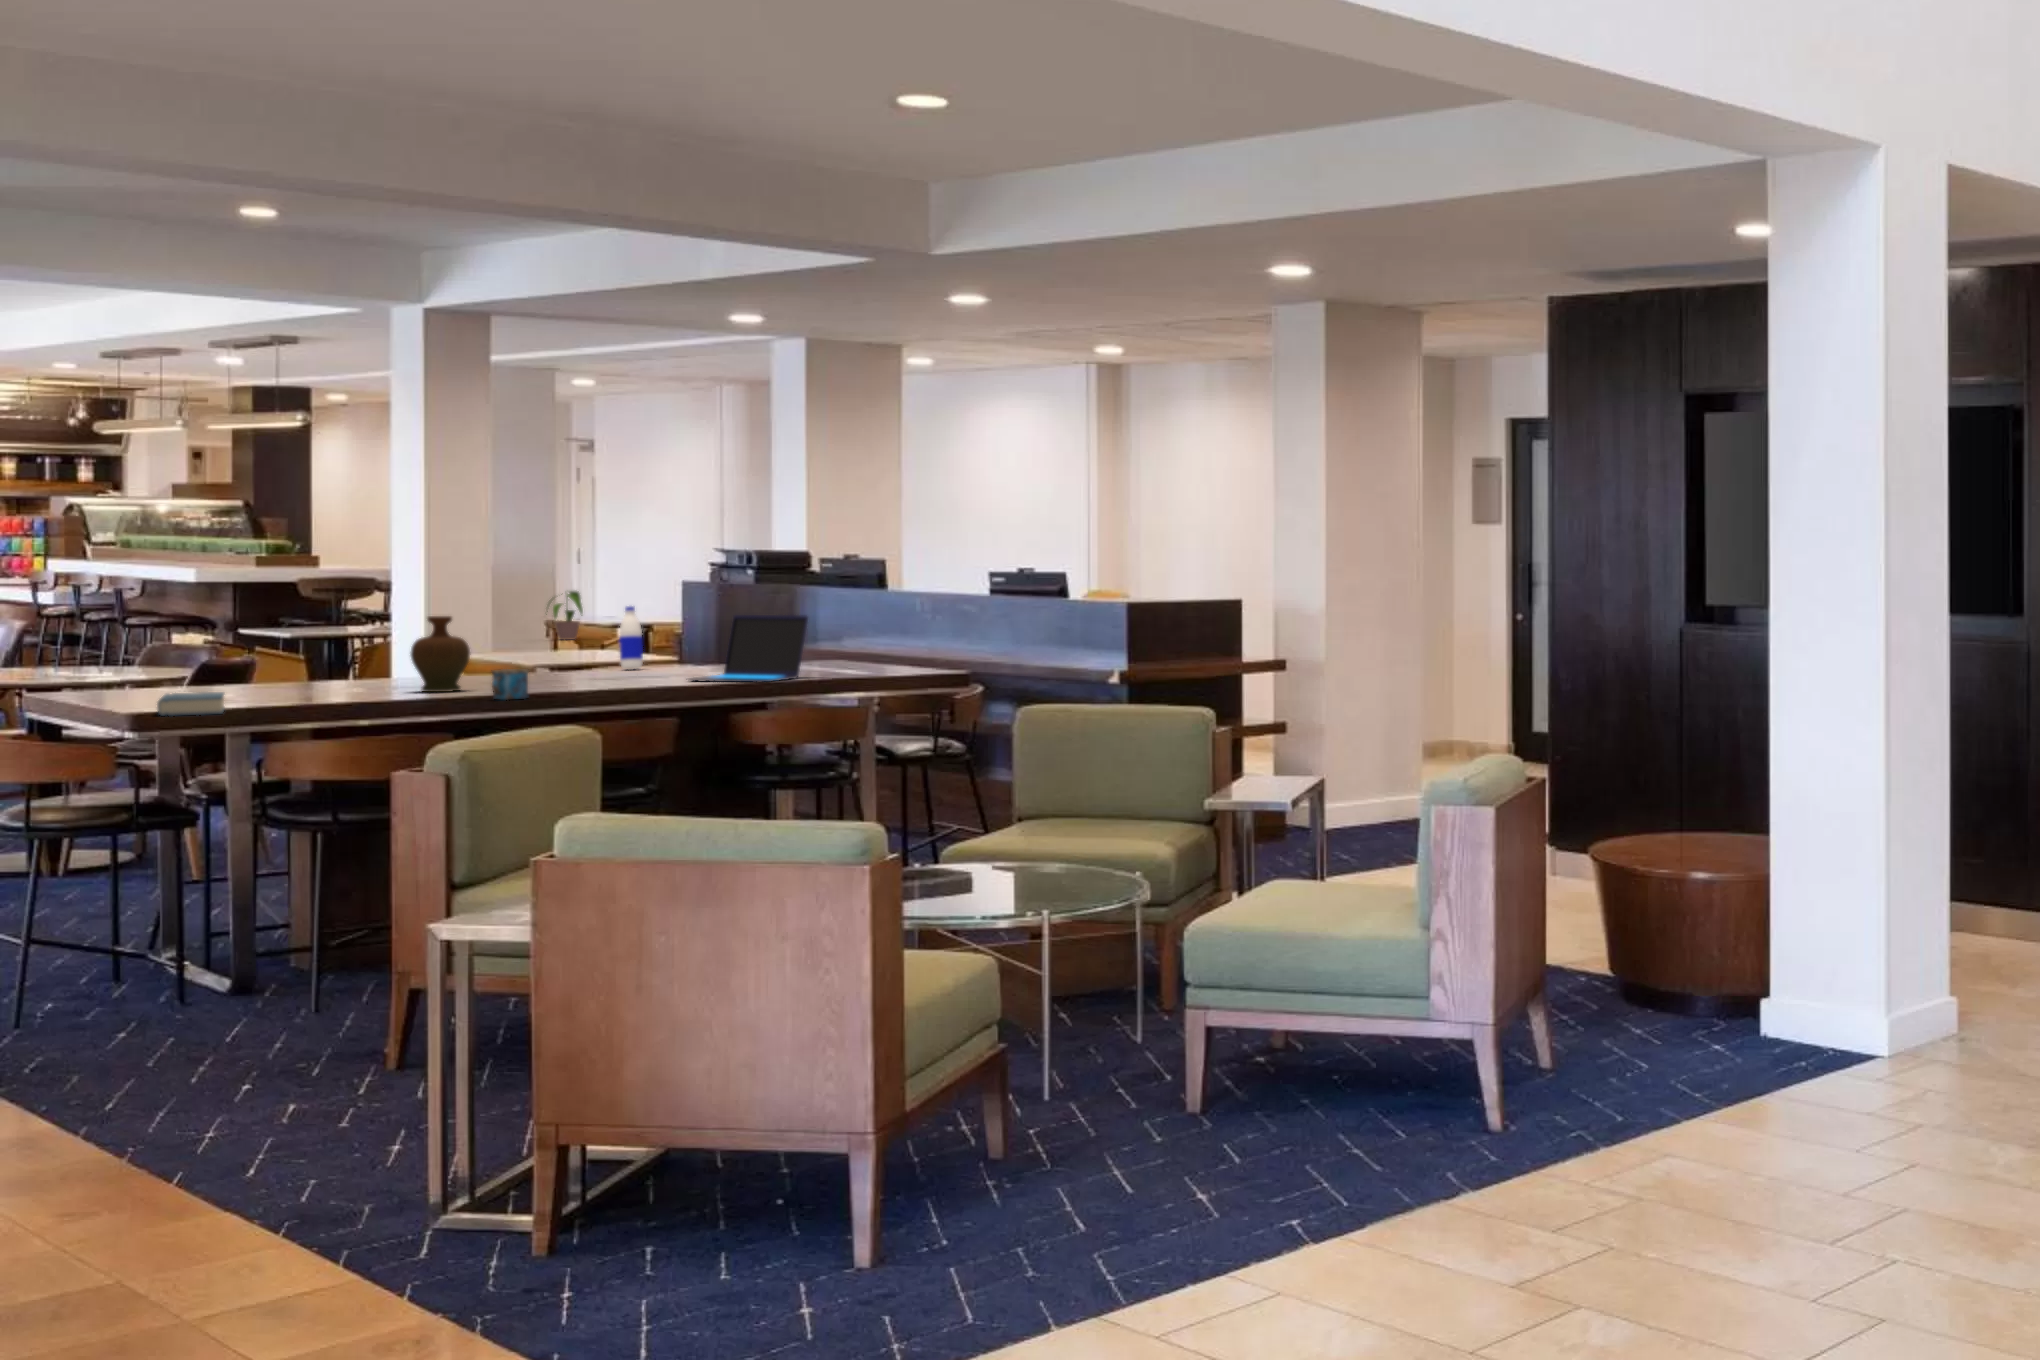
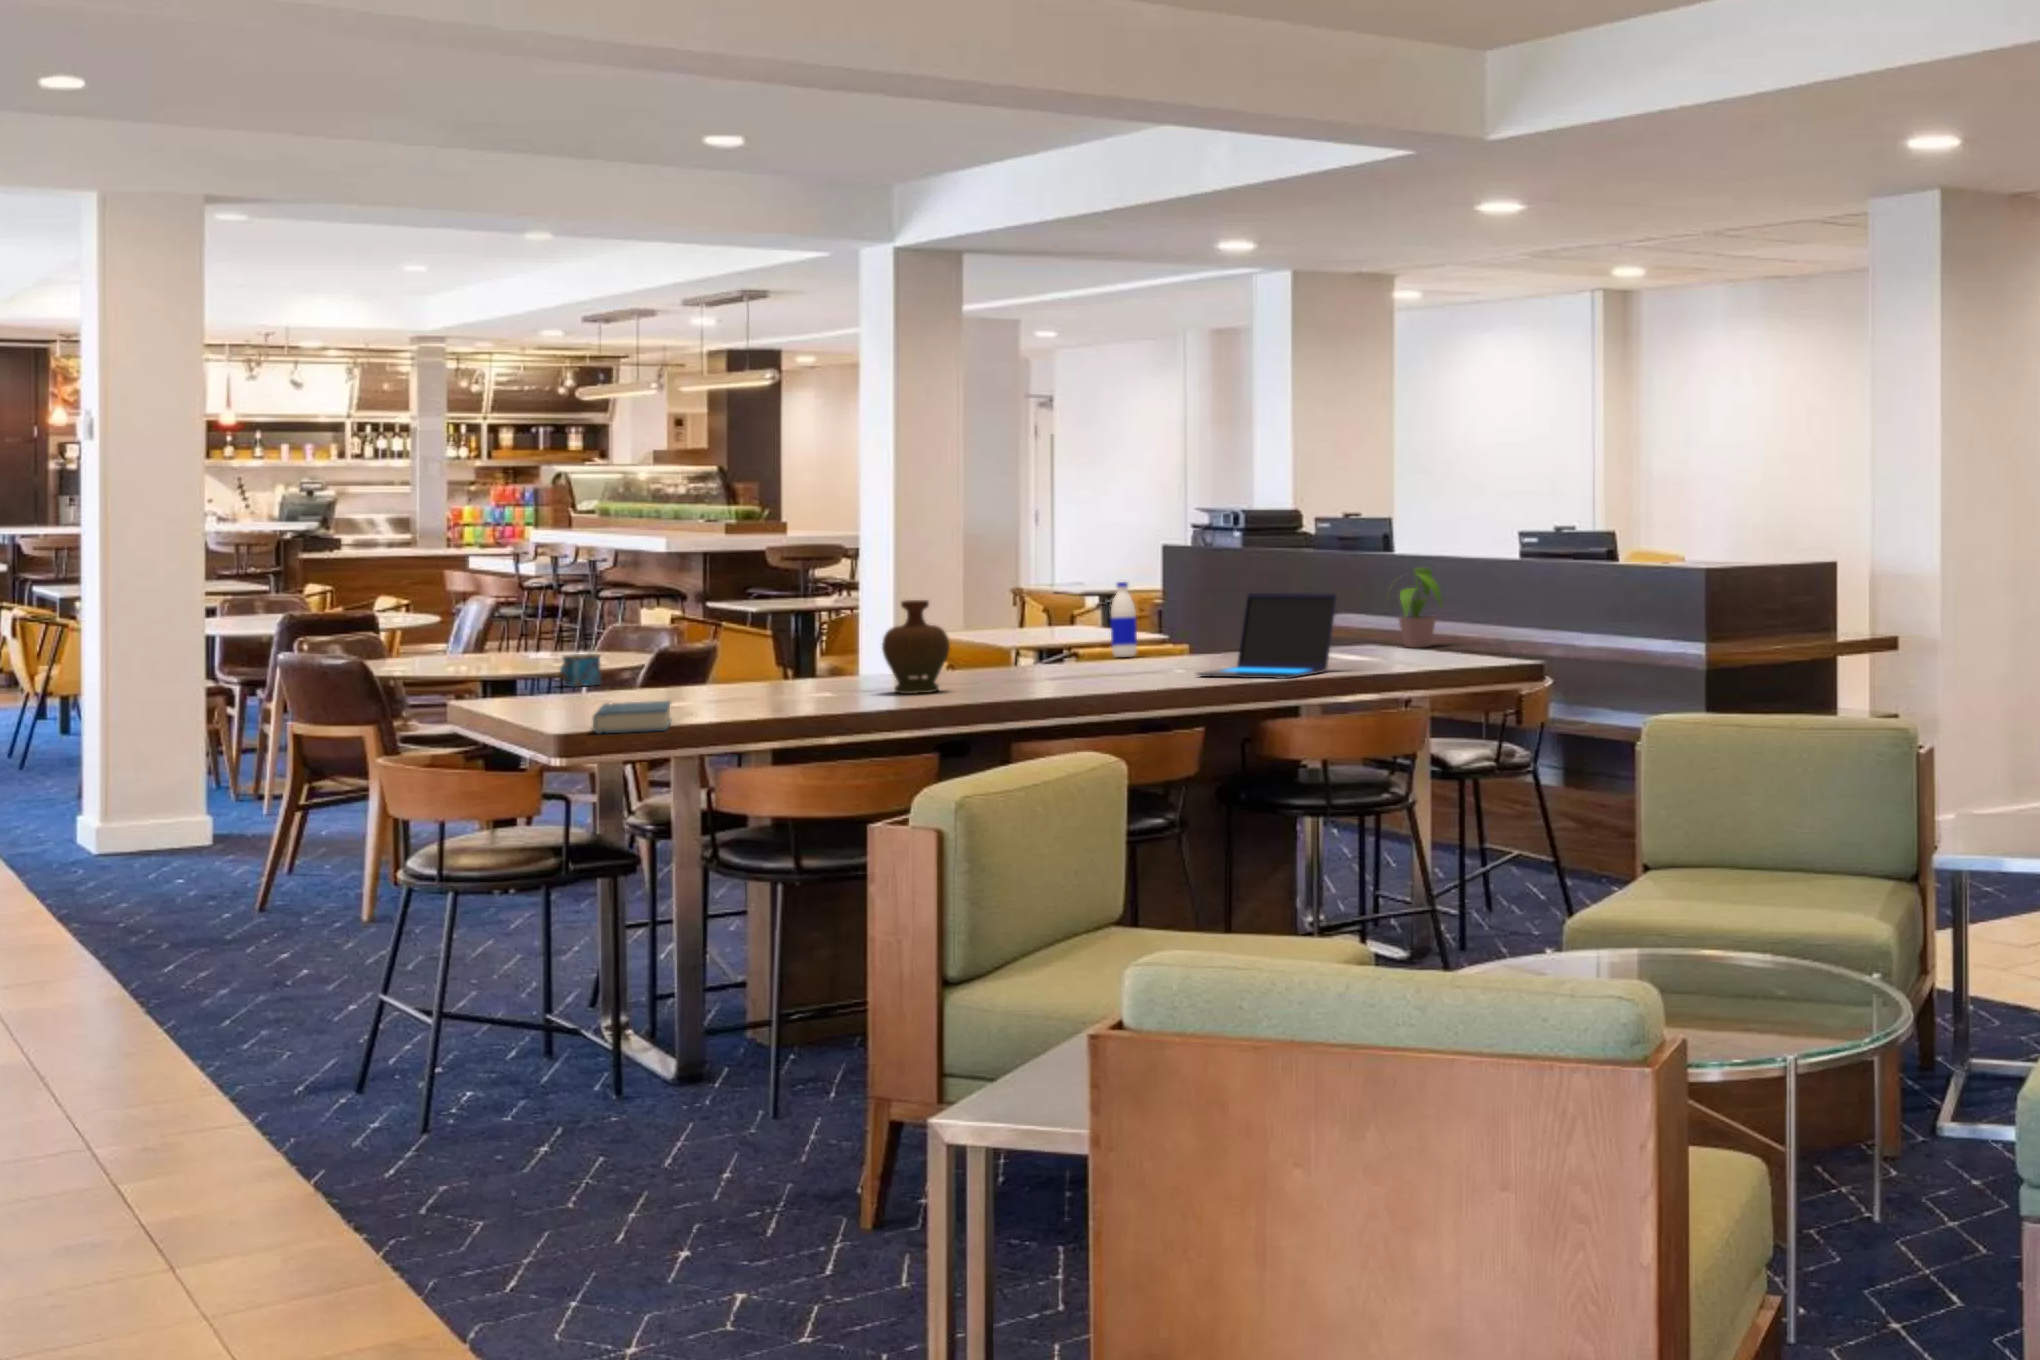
potted plant: present [546,591,583,640] -> present [1388,568,1442,648]
mug: present [492,669,528,700] -> present [560,654,601,687]

